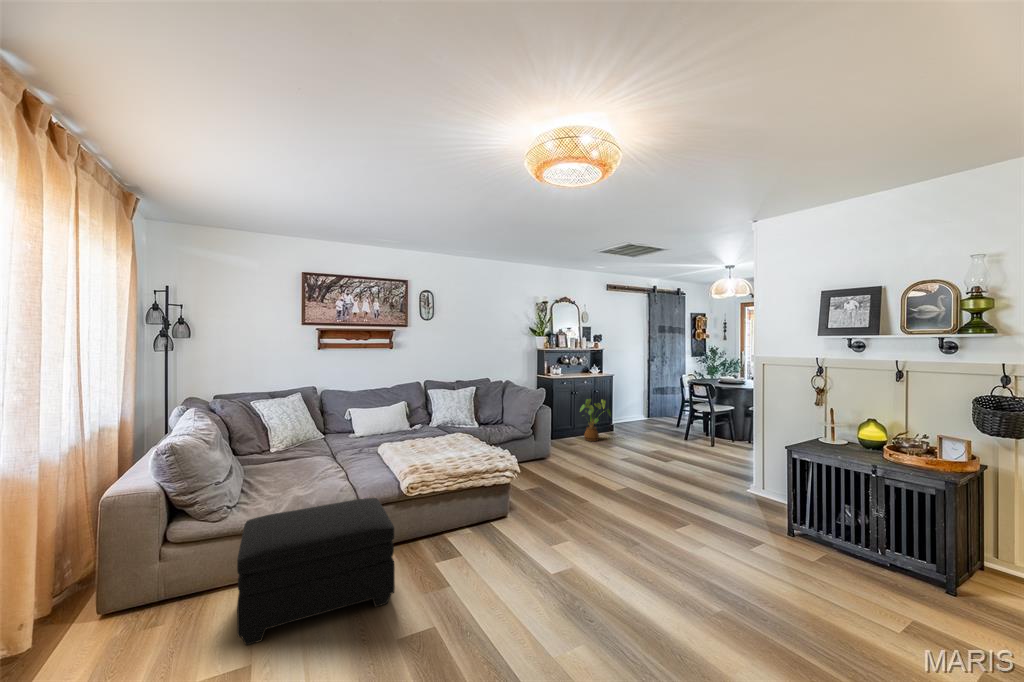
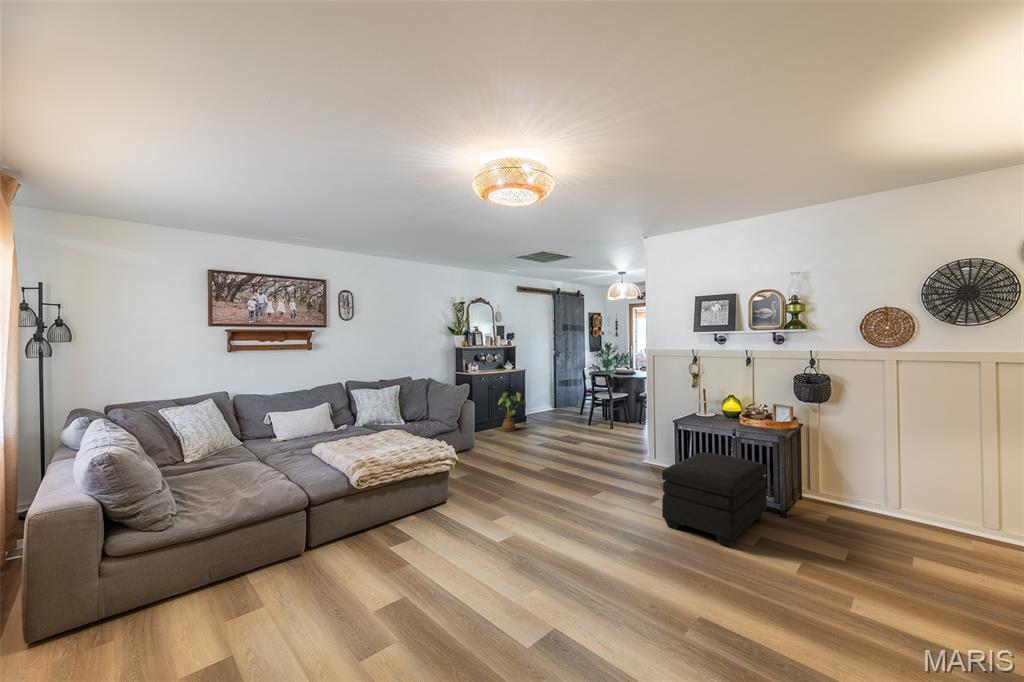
ottoman: present [237,498,395,645] -> present [662,453,767,547]

